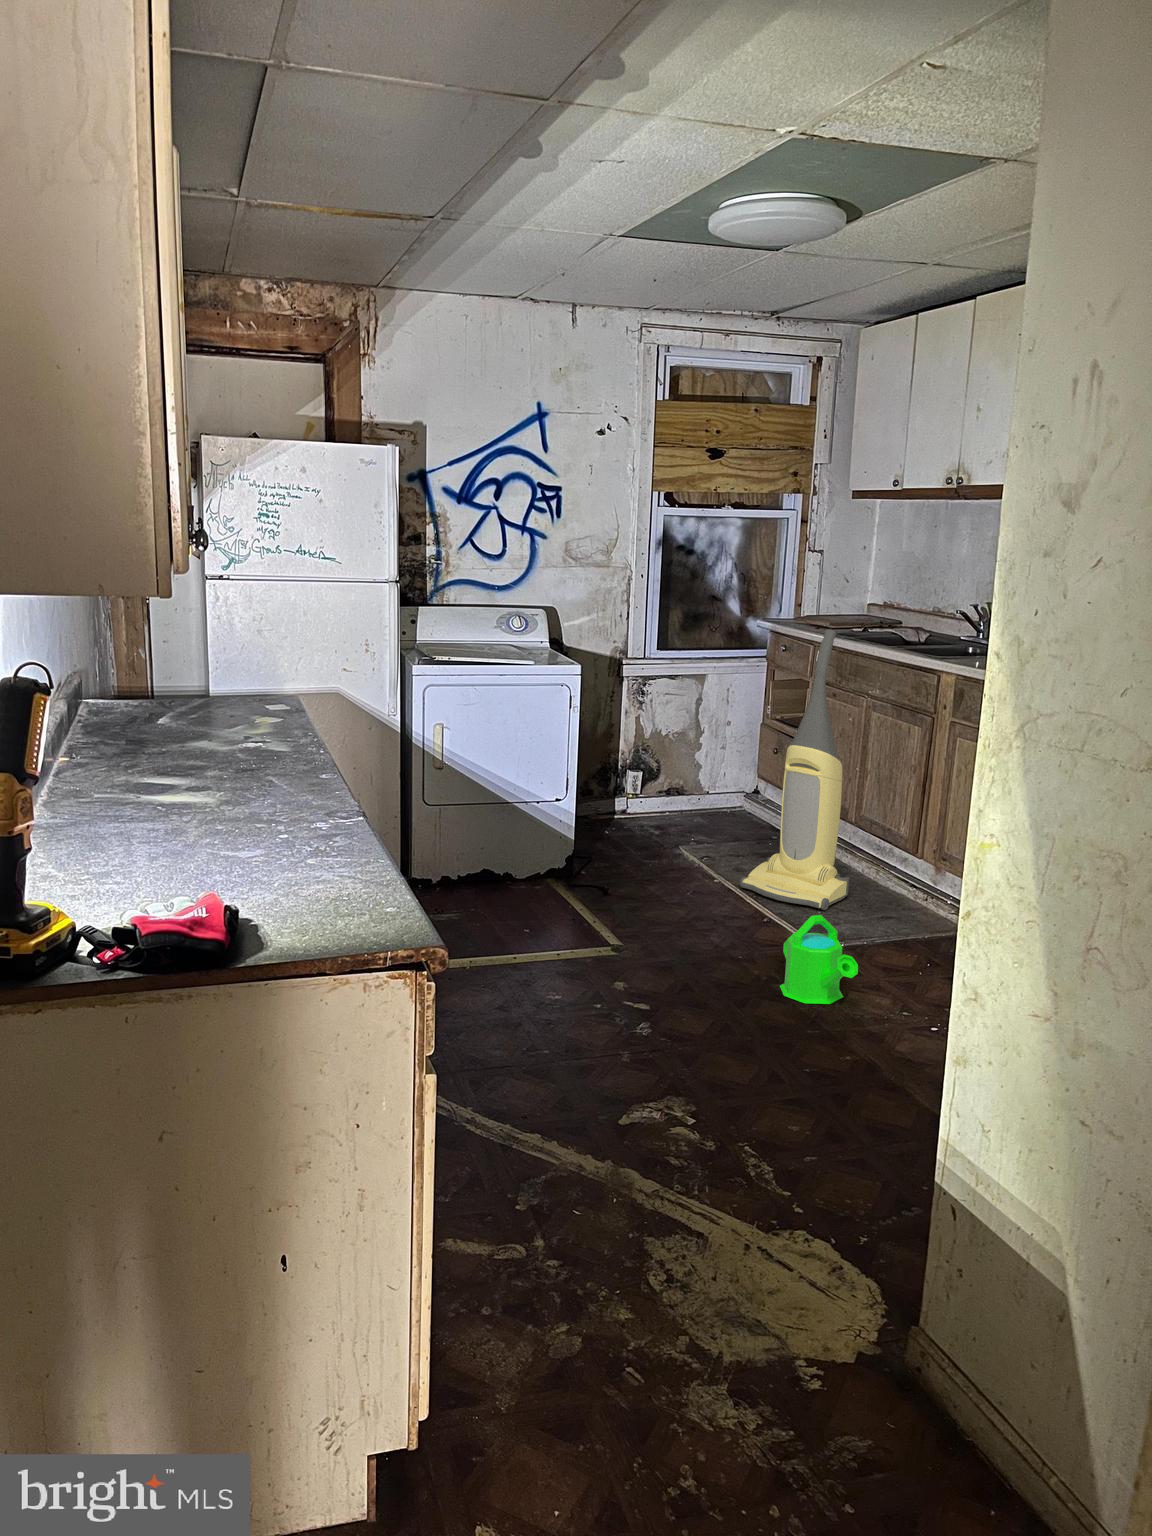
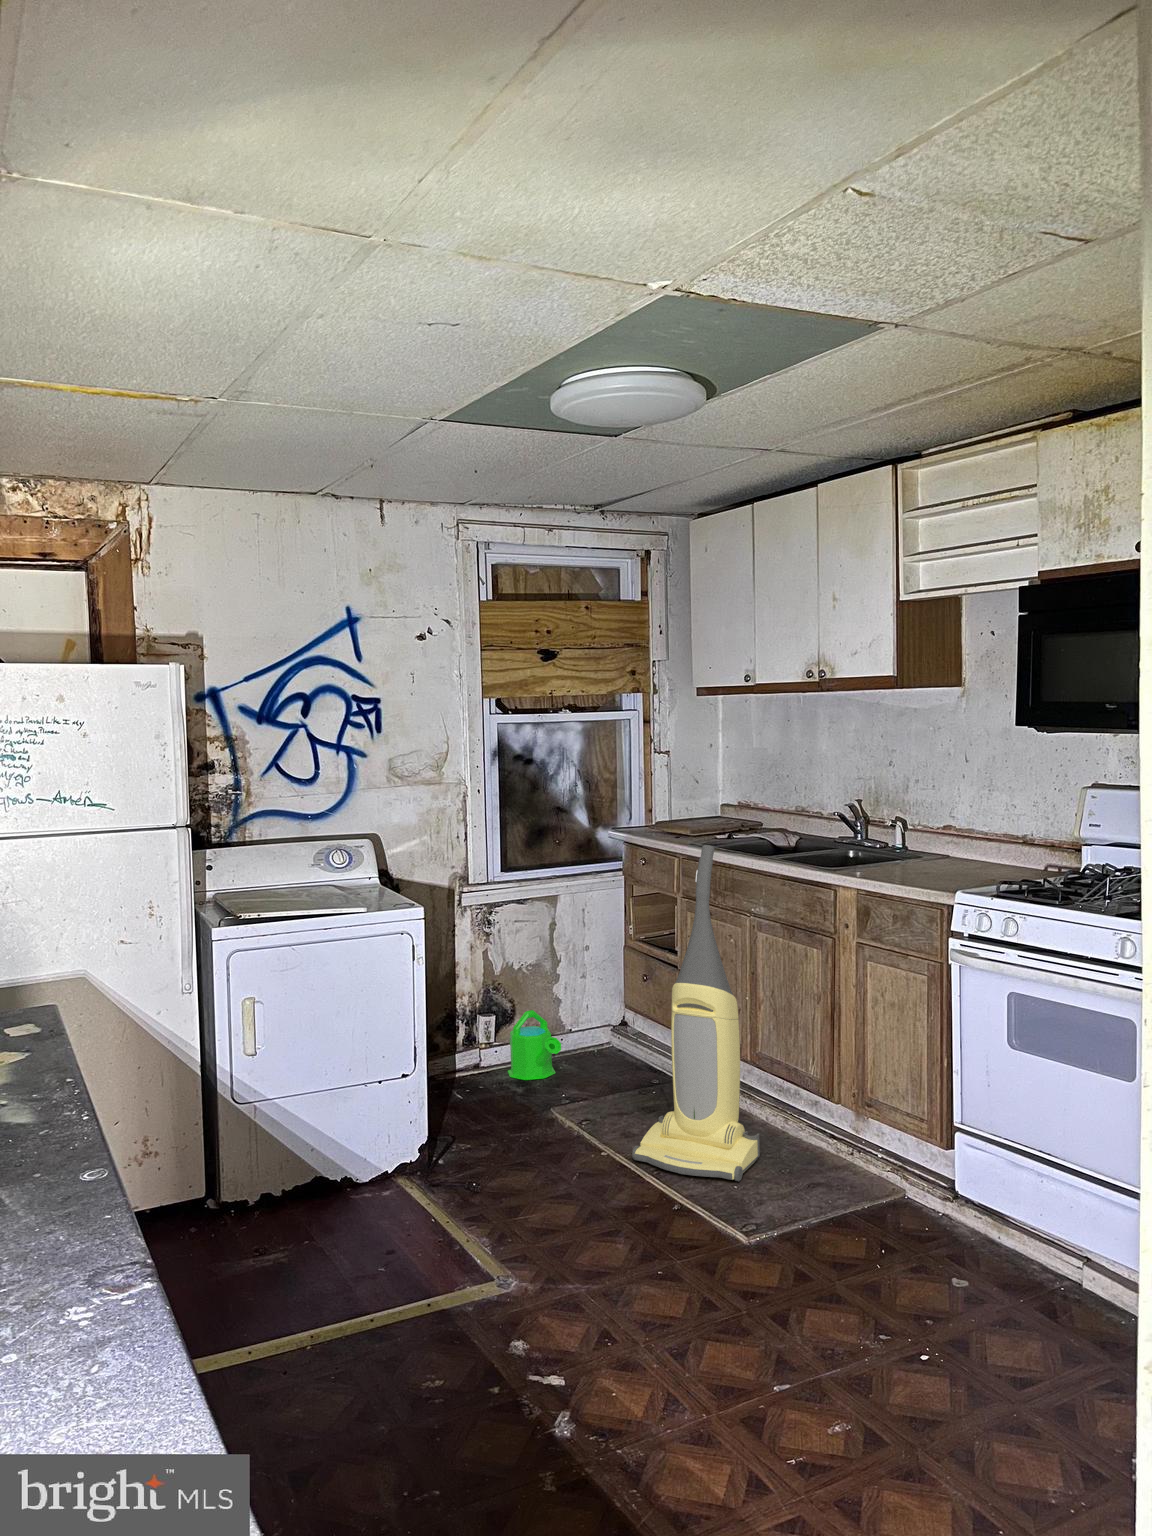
watering can: present [780,915,858,1004] -> present [508,1010,561,1080]

